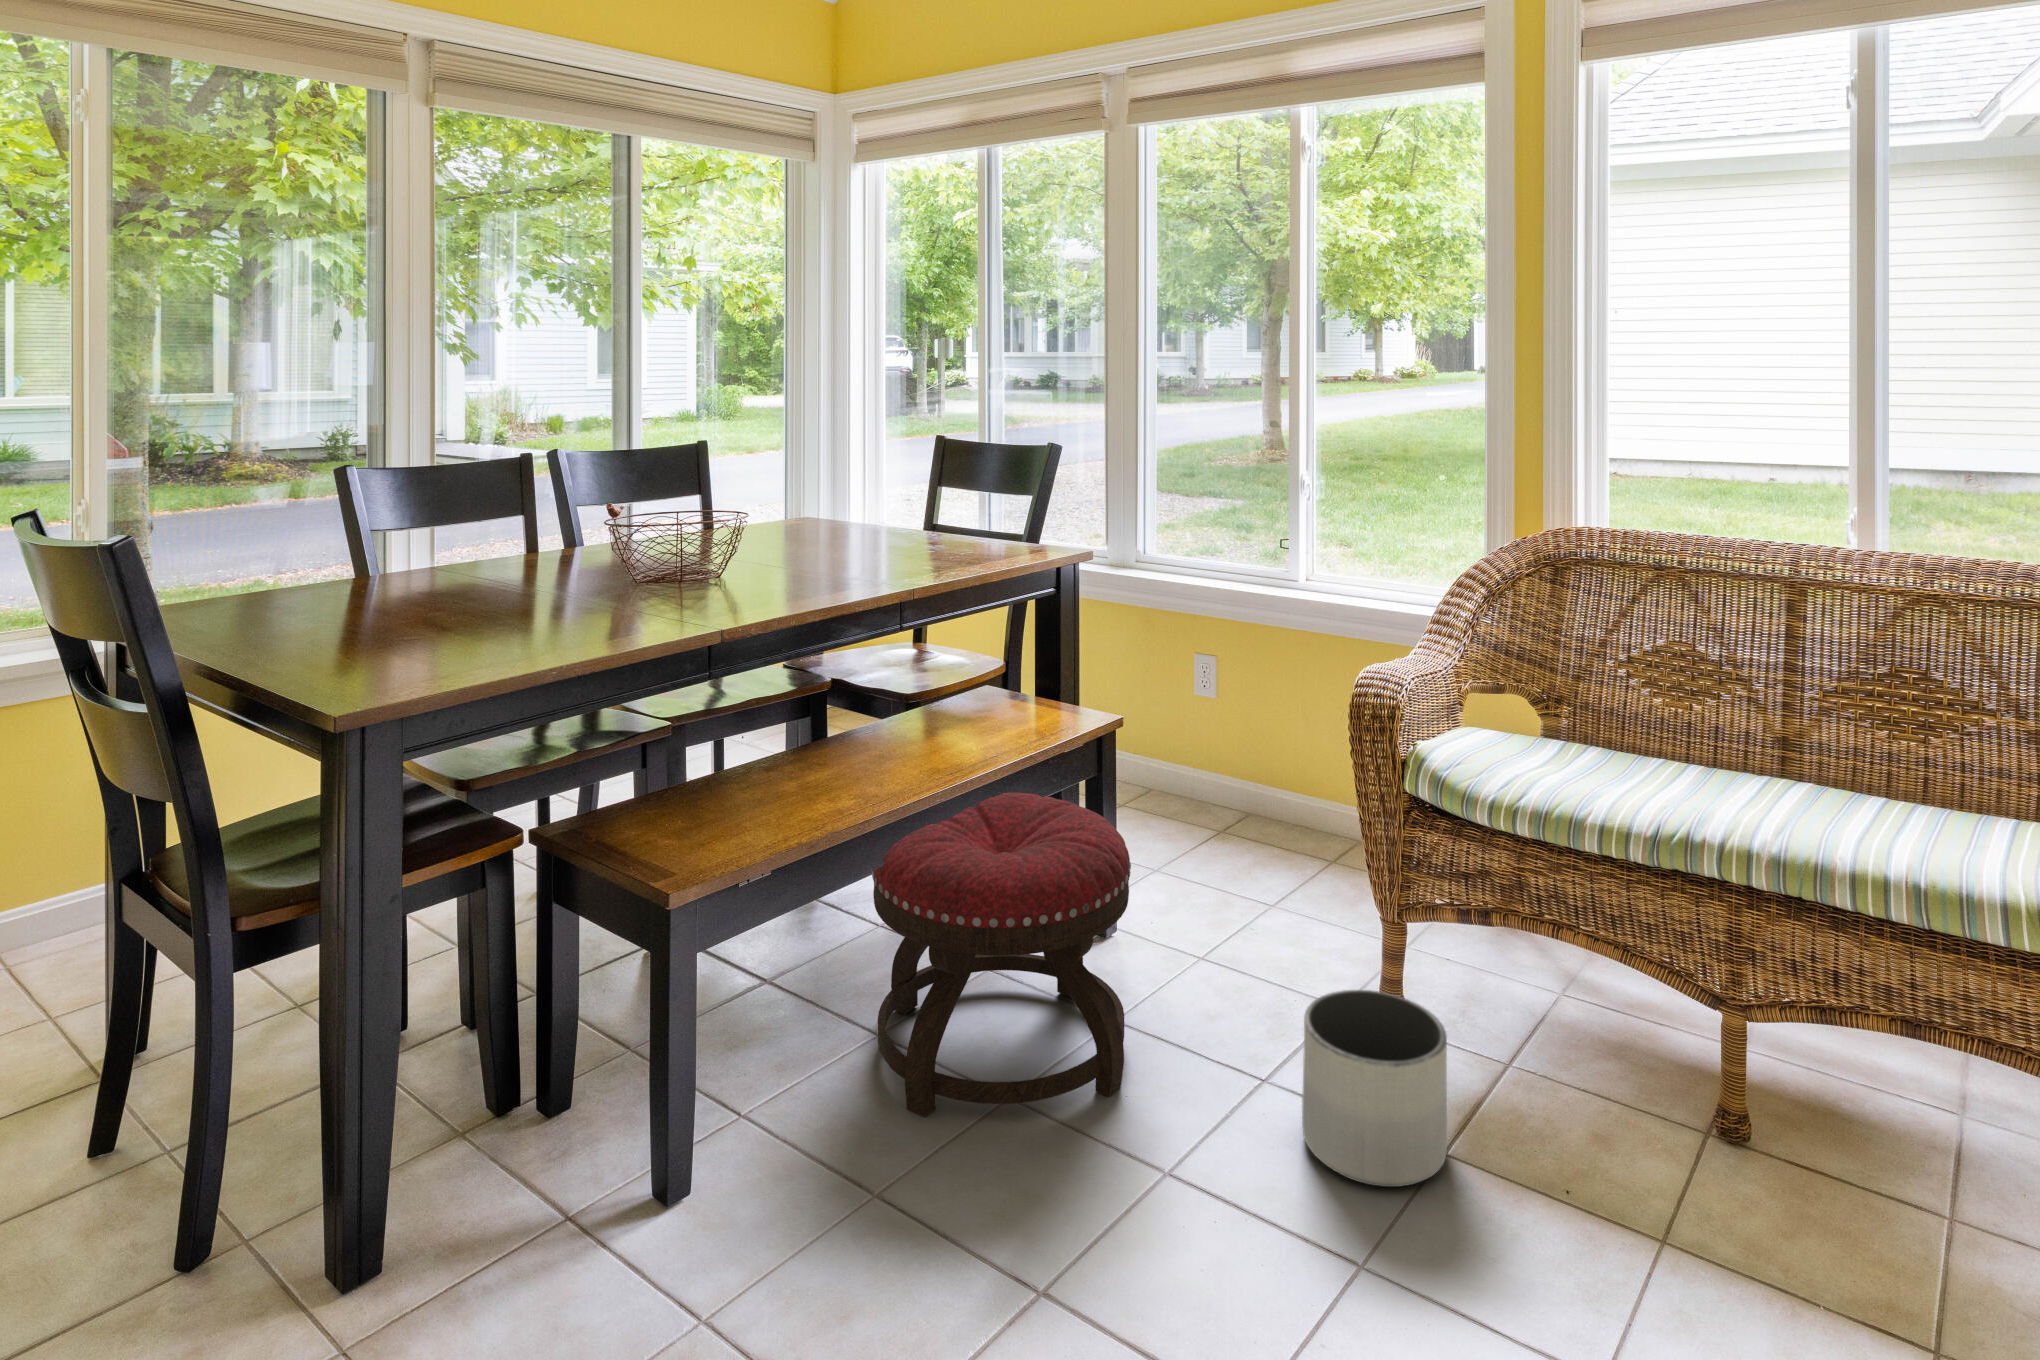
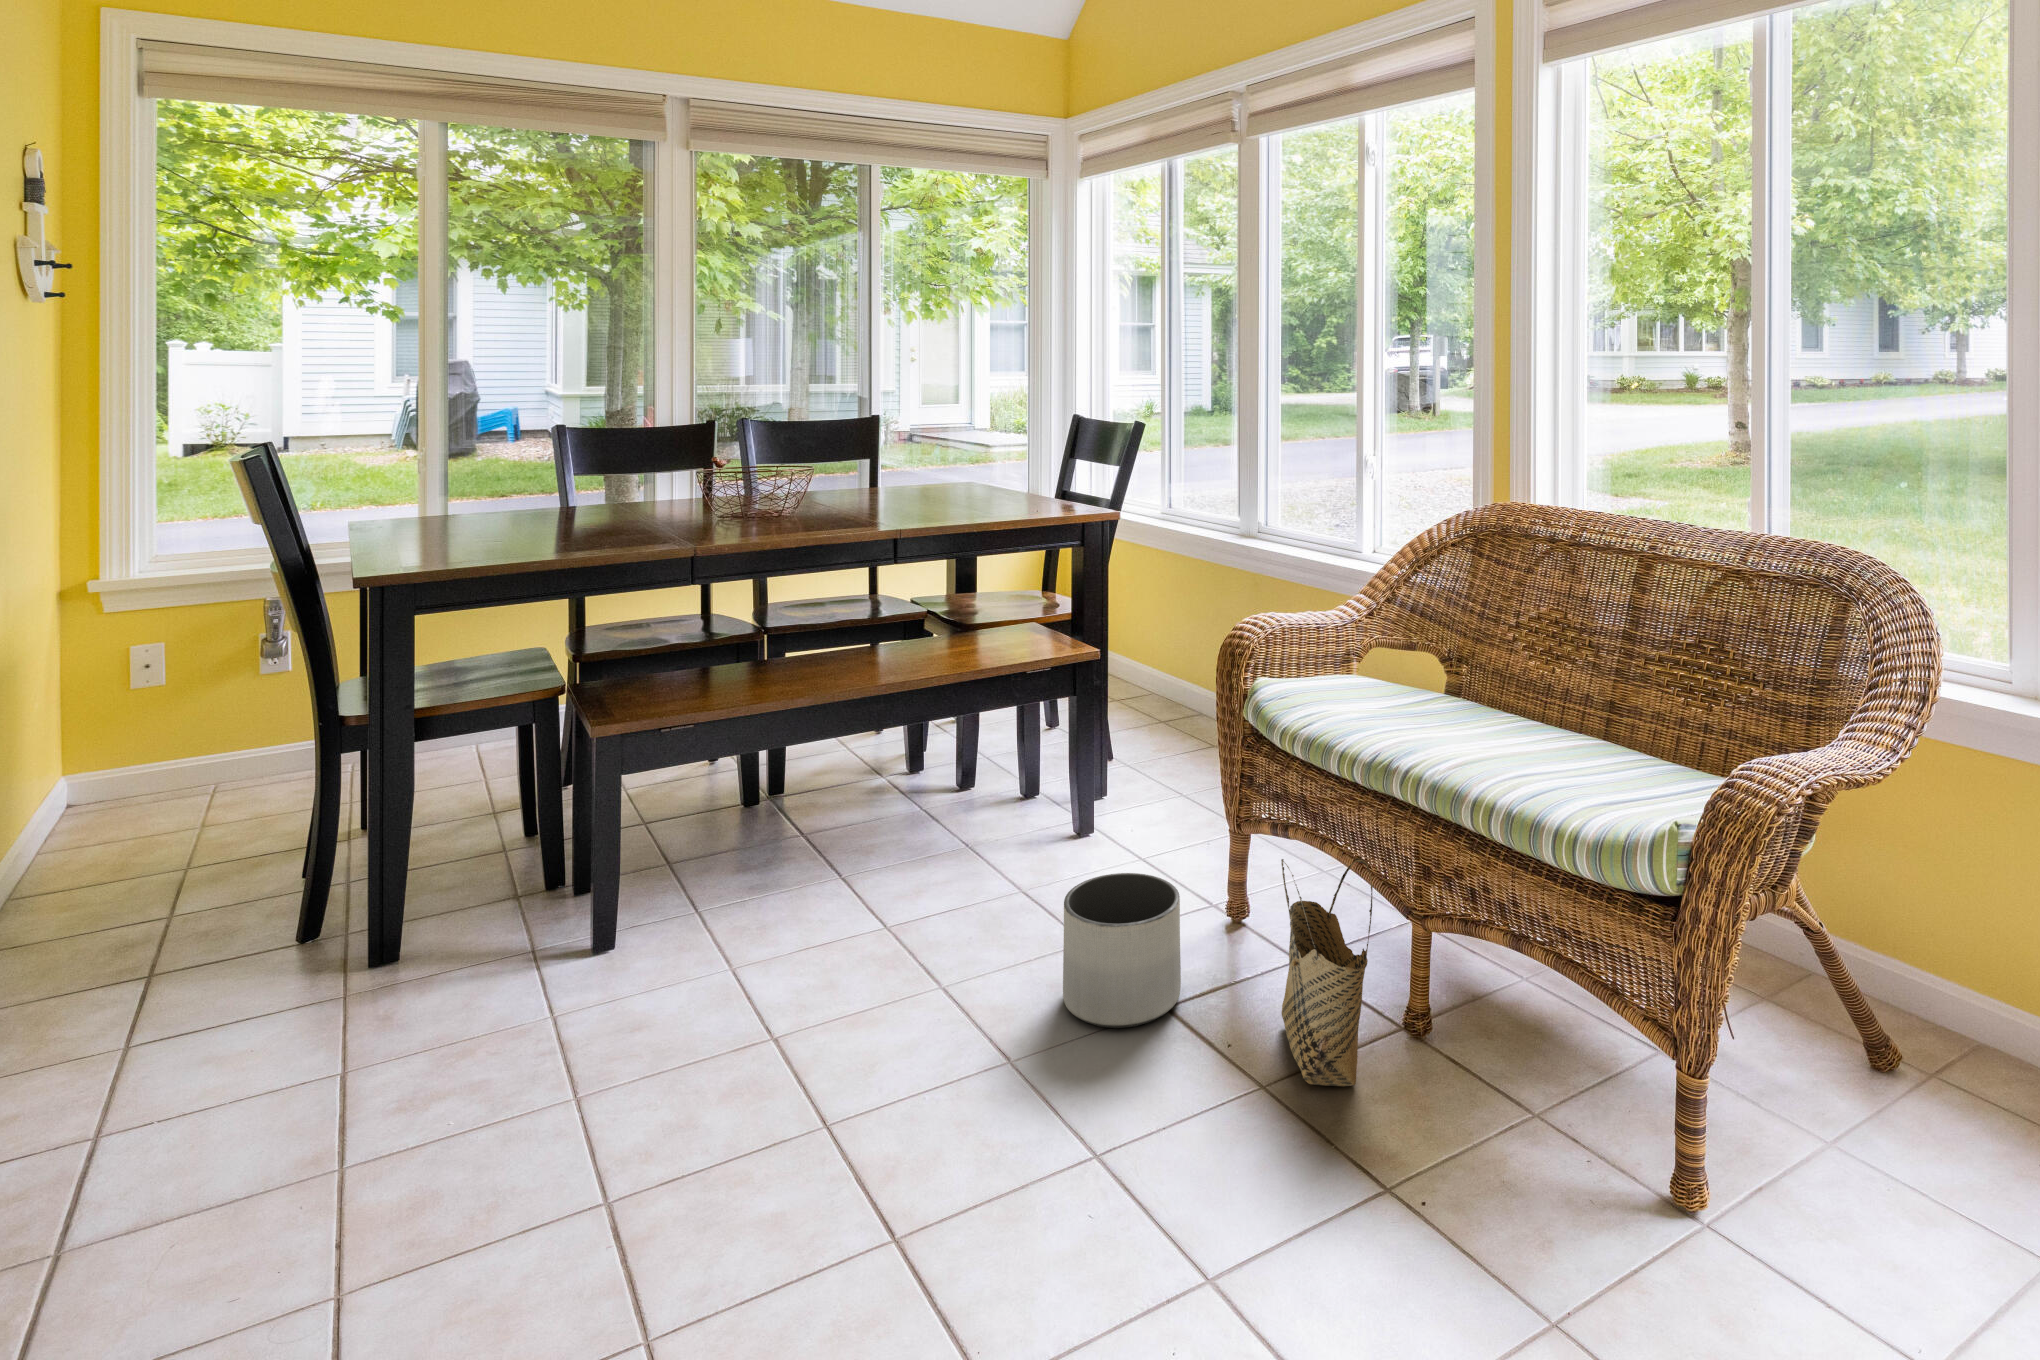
ottoman: present [872,793,1131,1117] -> none [810,696,1027,938]
woven basket: none [1568,943,1739,1216] -> present [1281,859,1373,1086]

